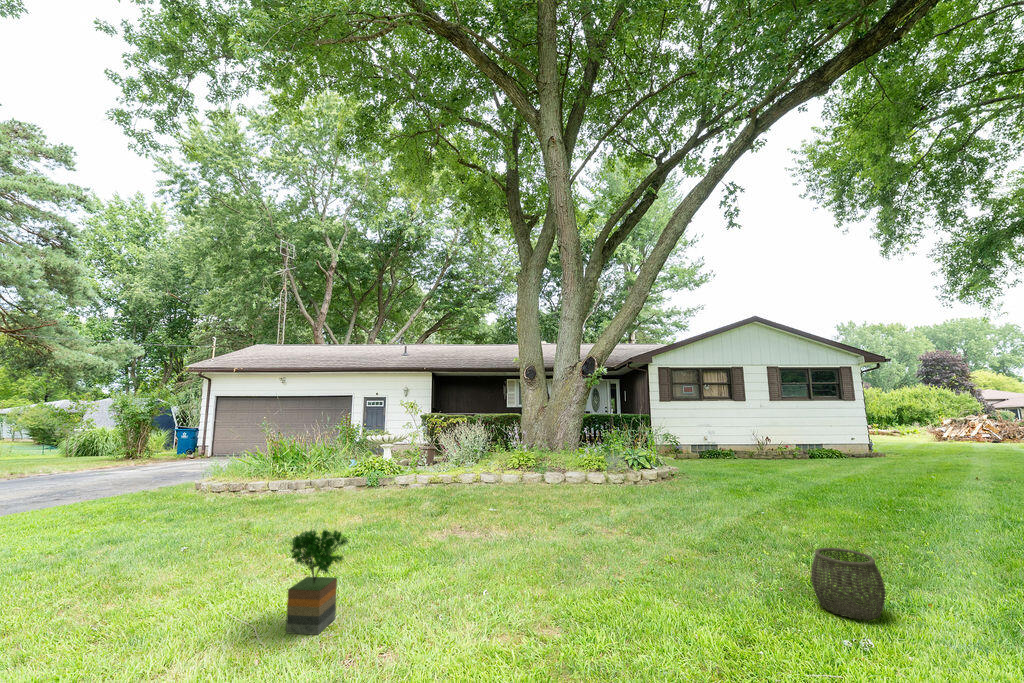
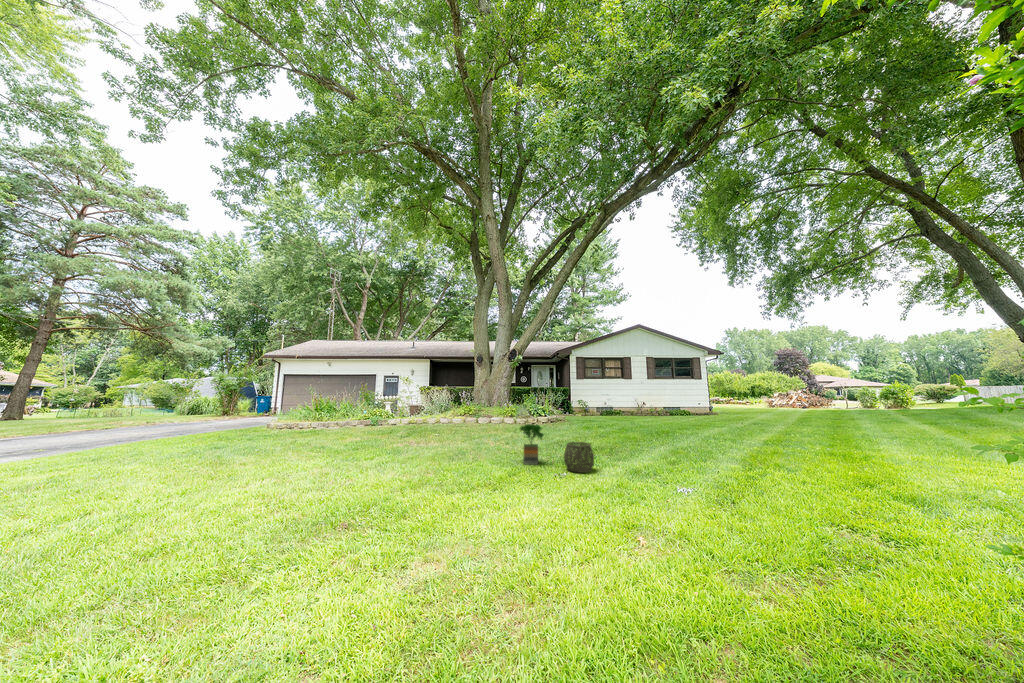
potted tree: present [286,530,348,635] -> present [520,424,544,465]

